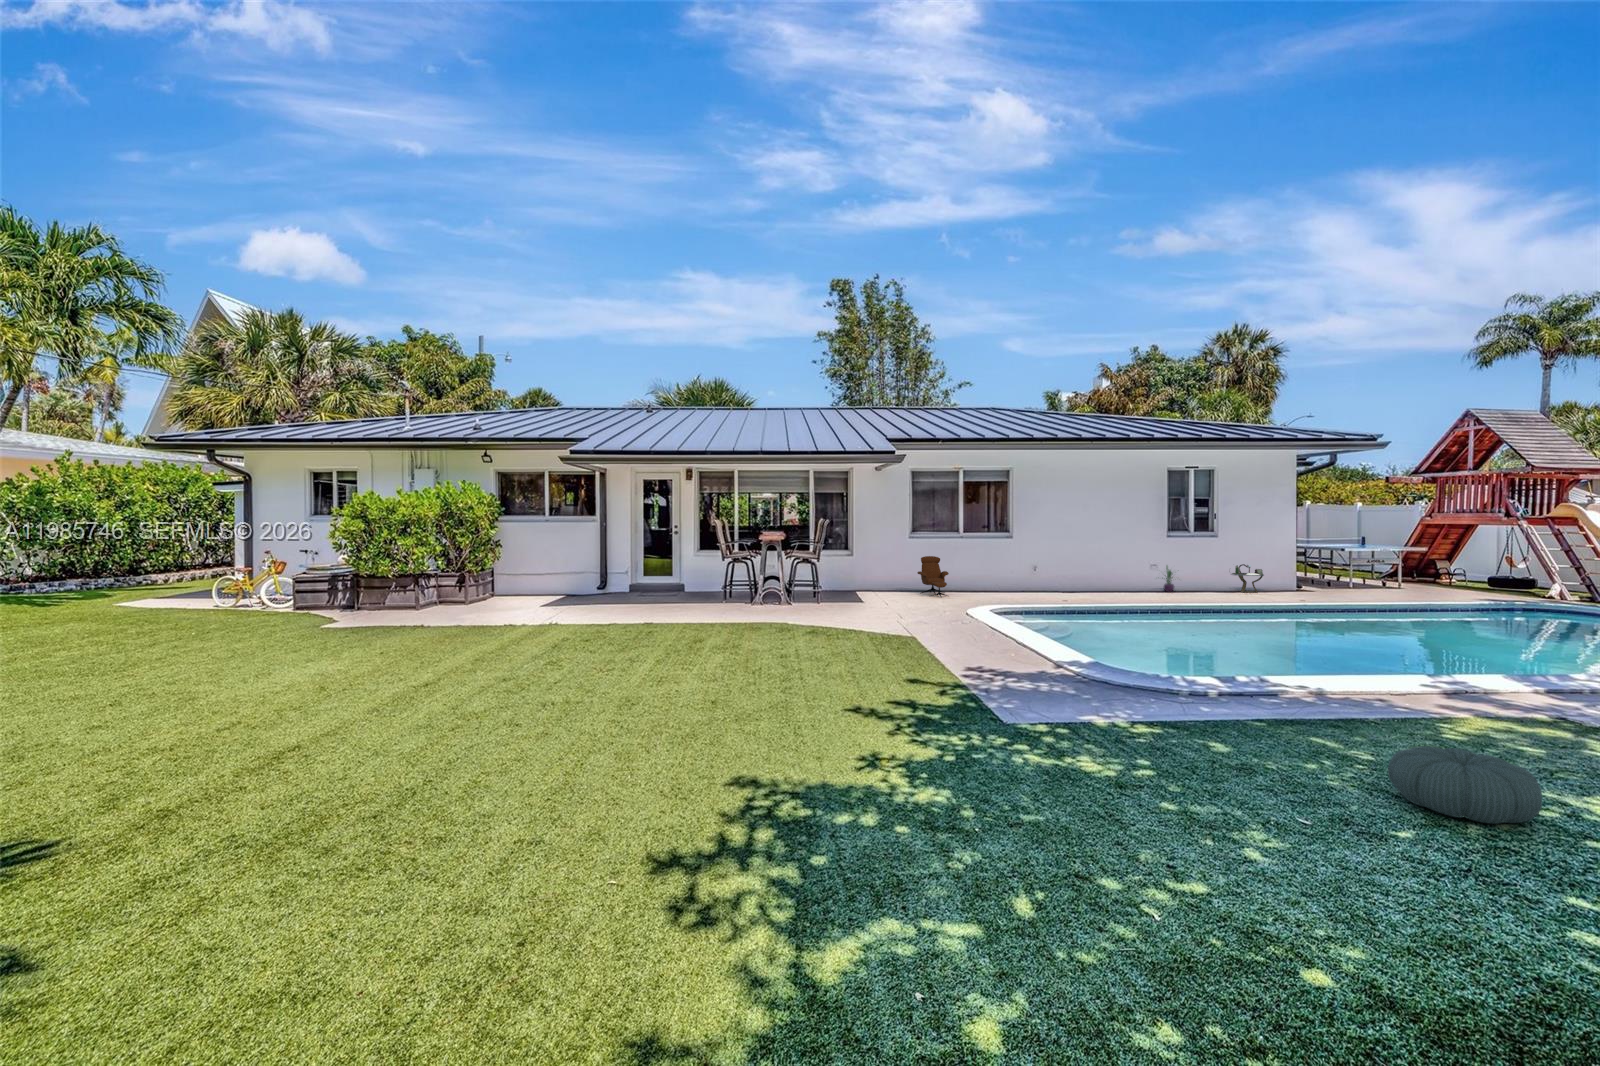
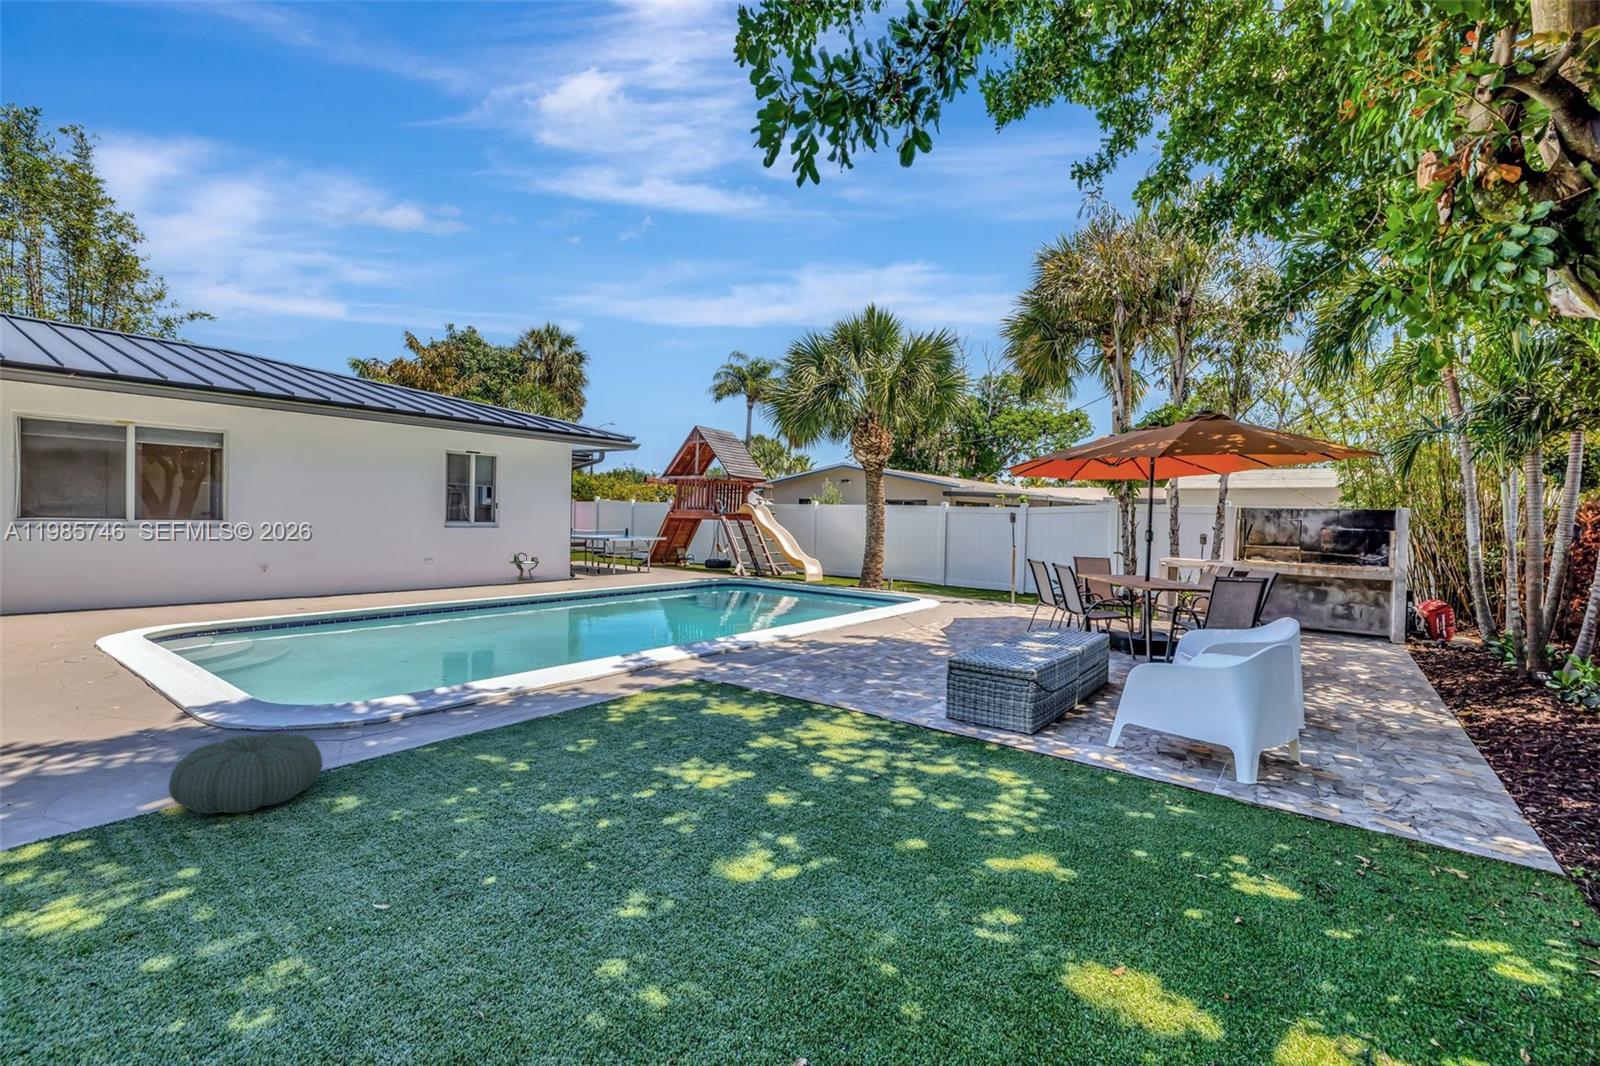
lounge chair: present [917,556,949,597] -> none [46,548,112,610]
decorative plant: present [1164,566,1174,592] -> none [428,554,460,584]
pouf: present [1388,746,1542,824] -> present [169,733,322,814]

